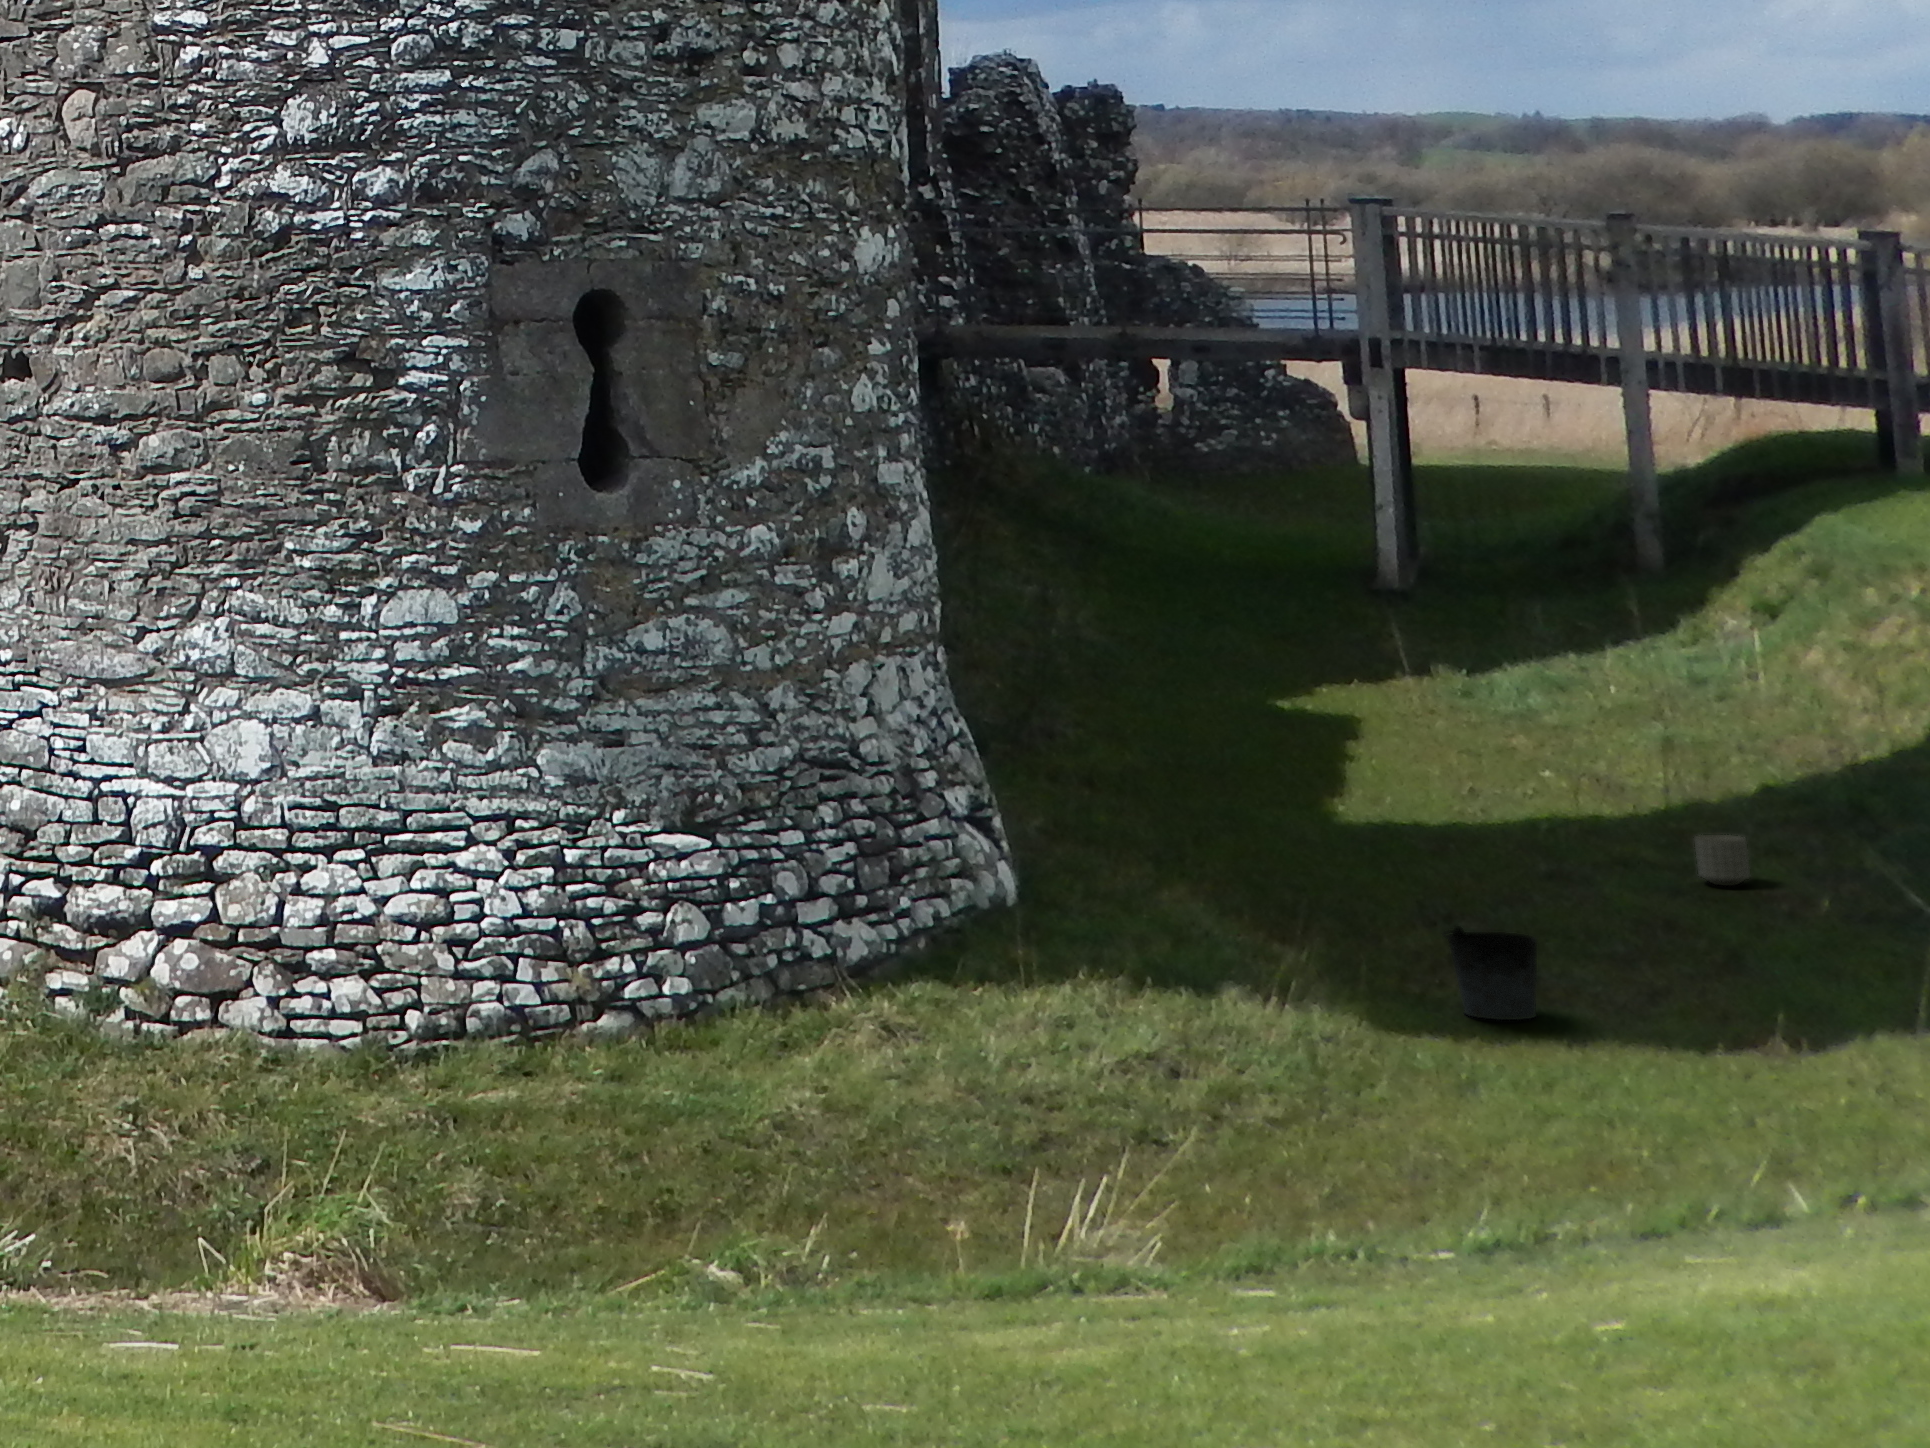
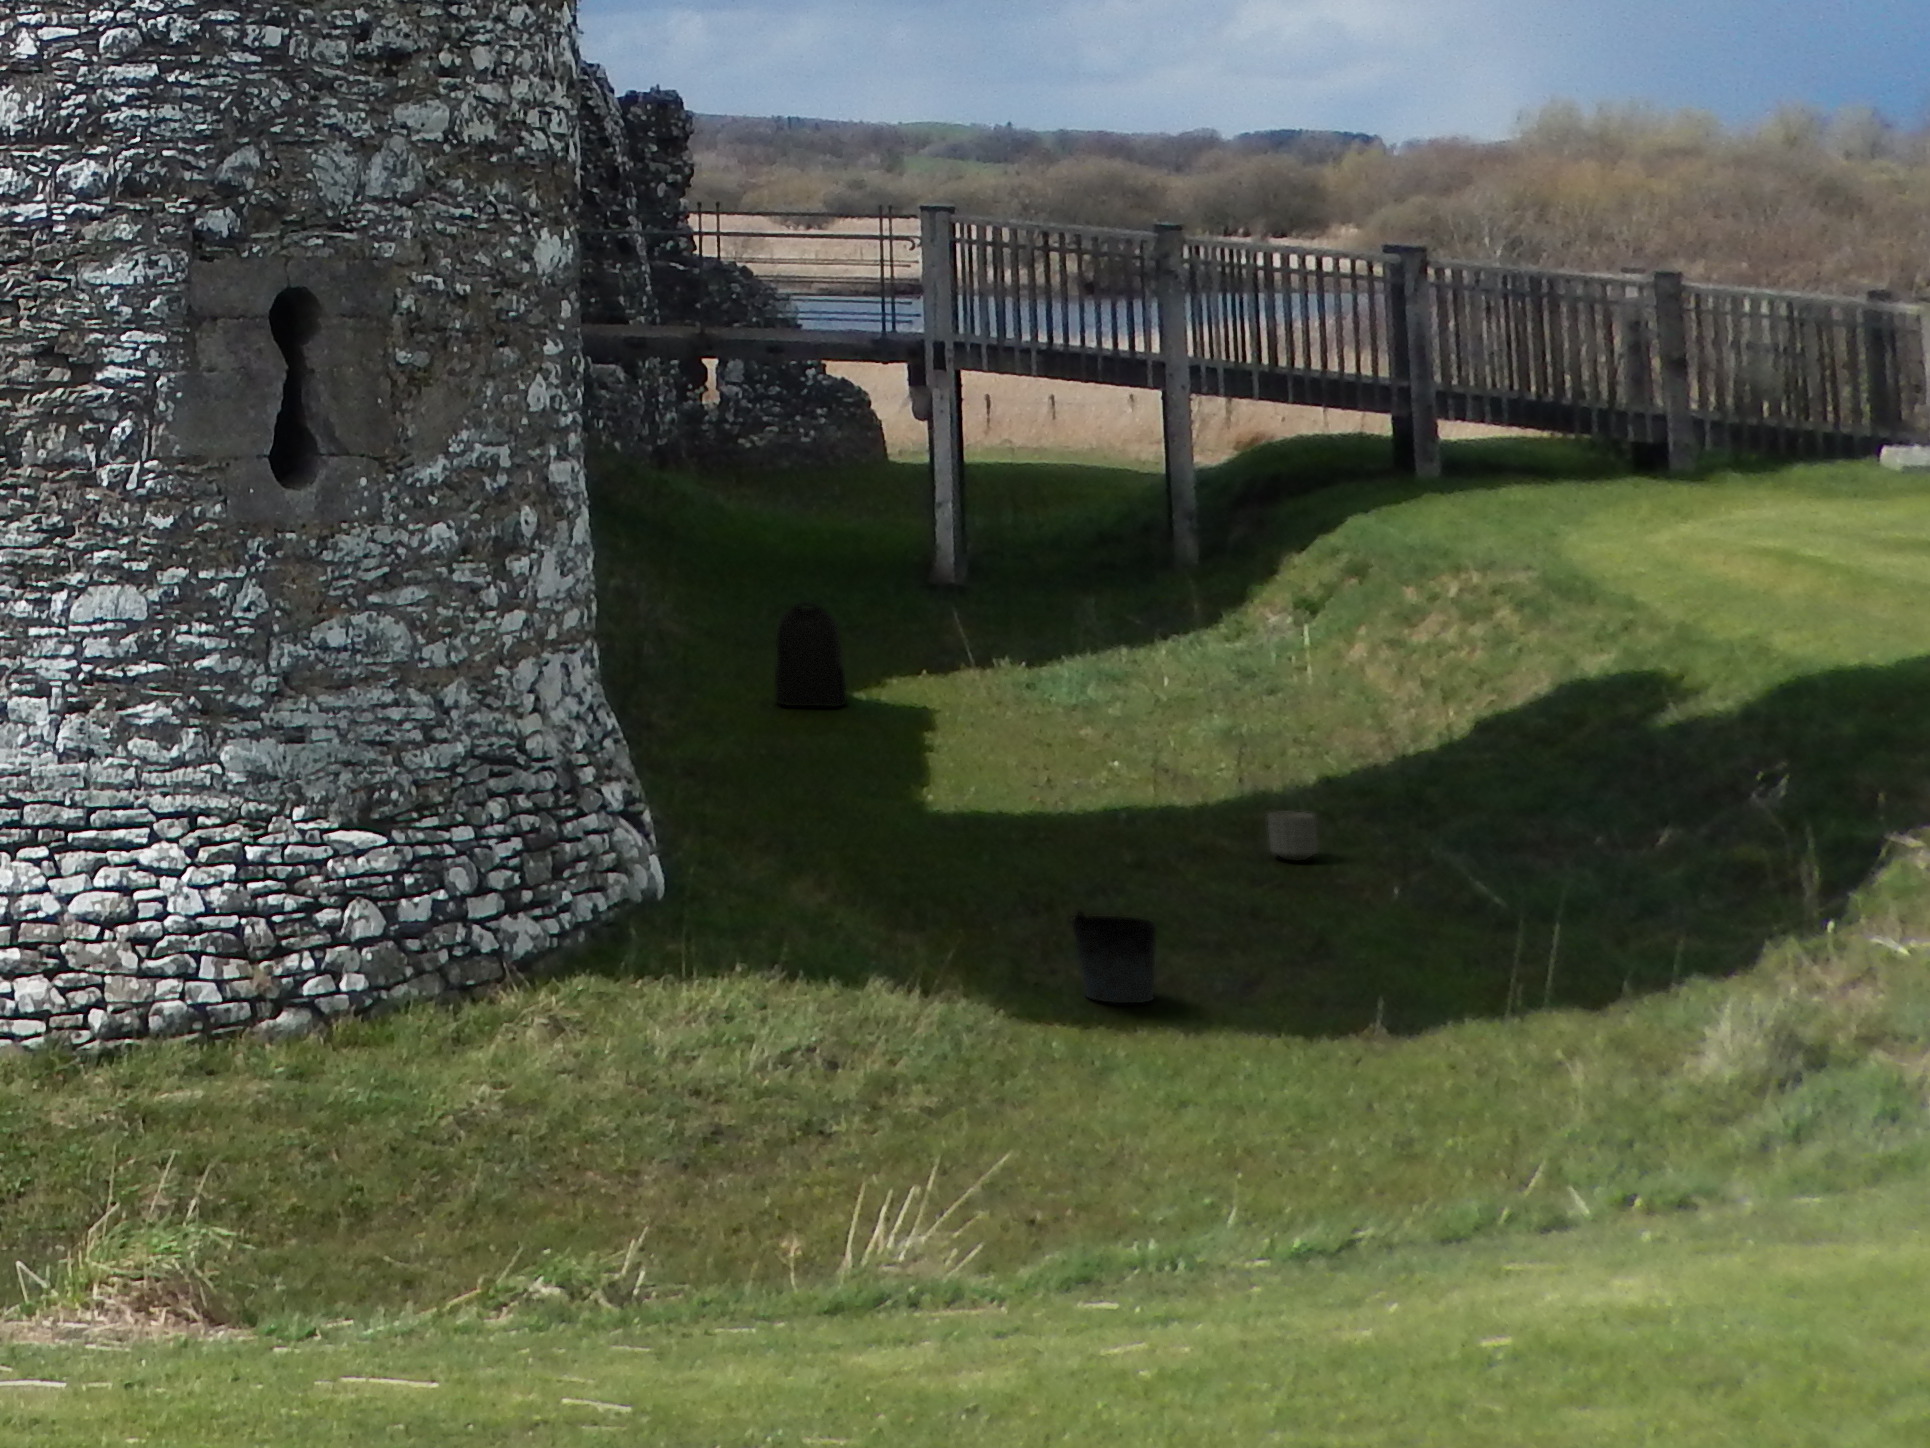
backpack: none [1195,625,1272,733] -> present [775,602,847,707]

